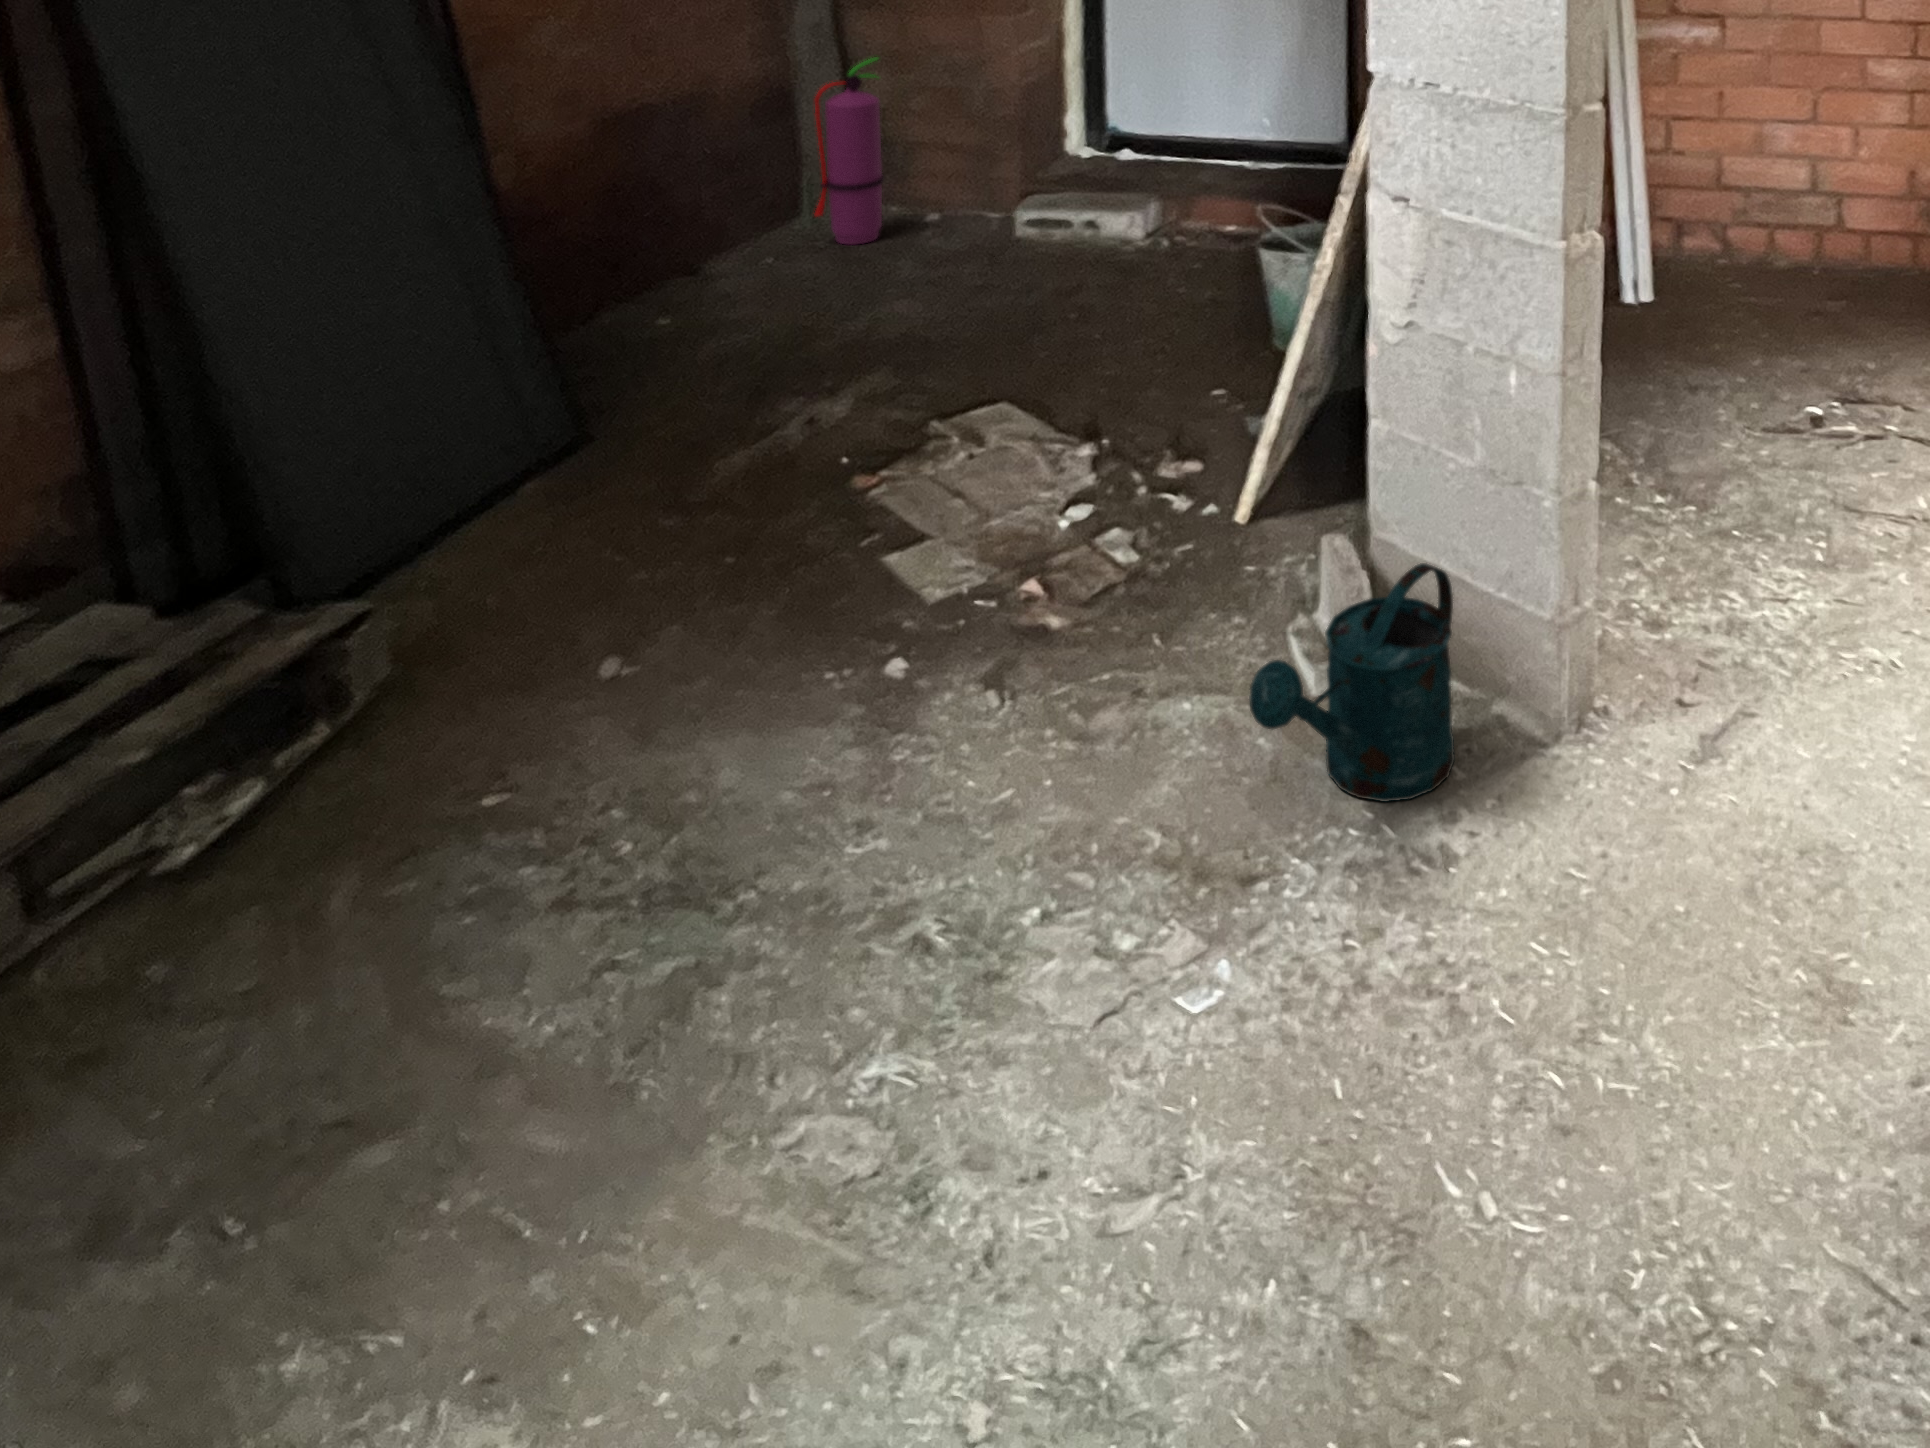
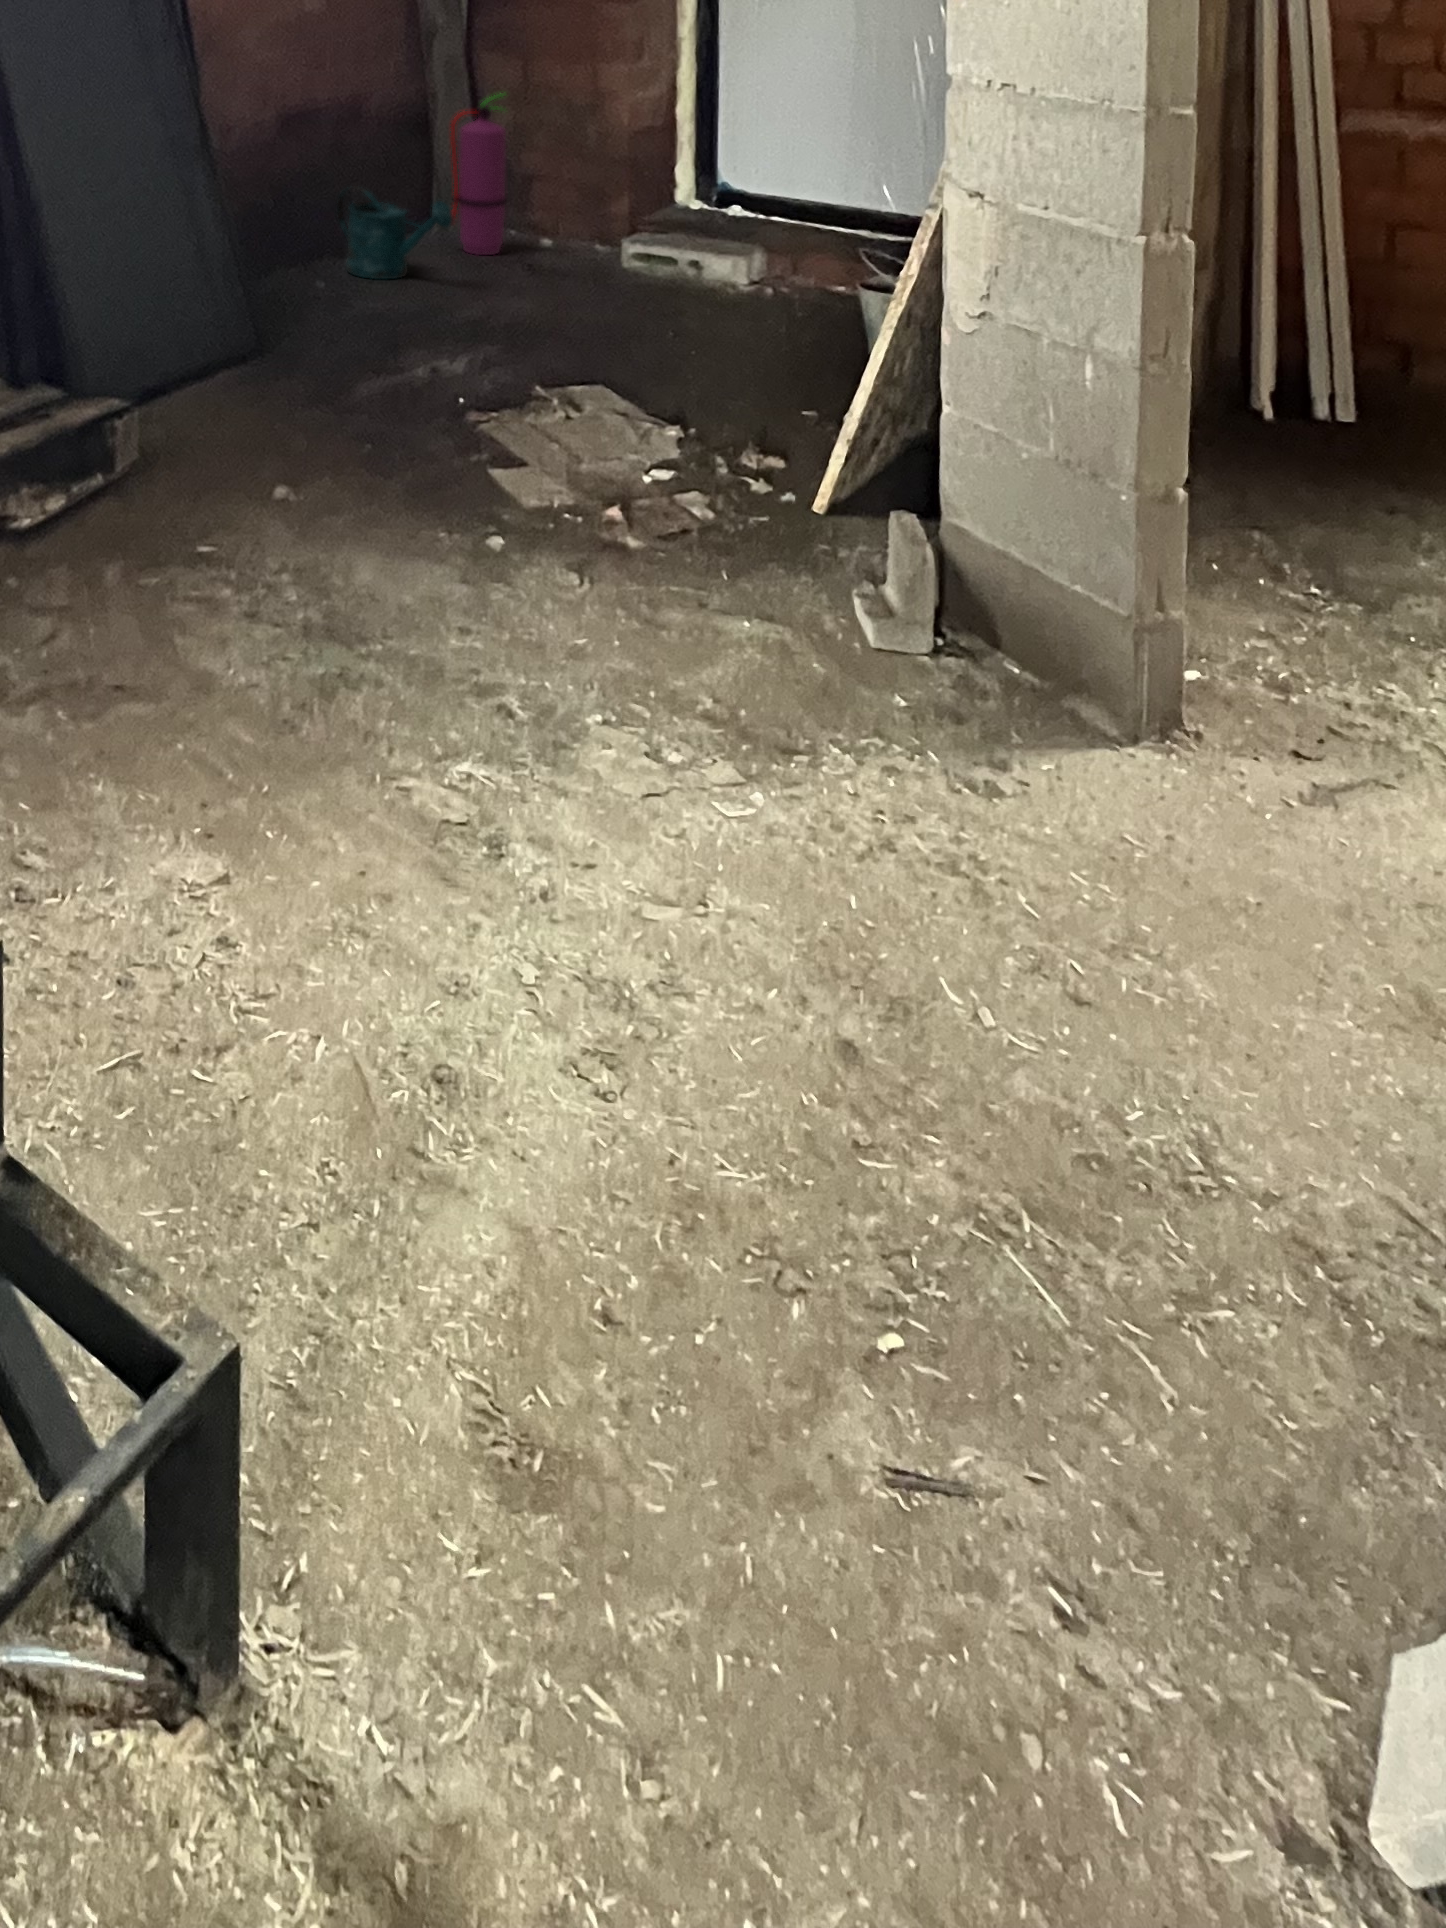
watering can: present [1249,563,1454,802] -> present [337,188,454,279]

